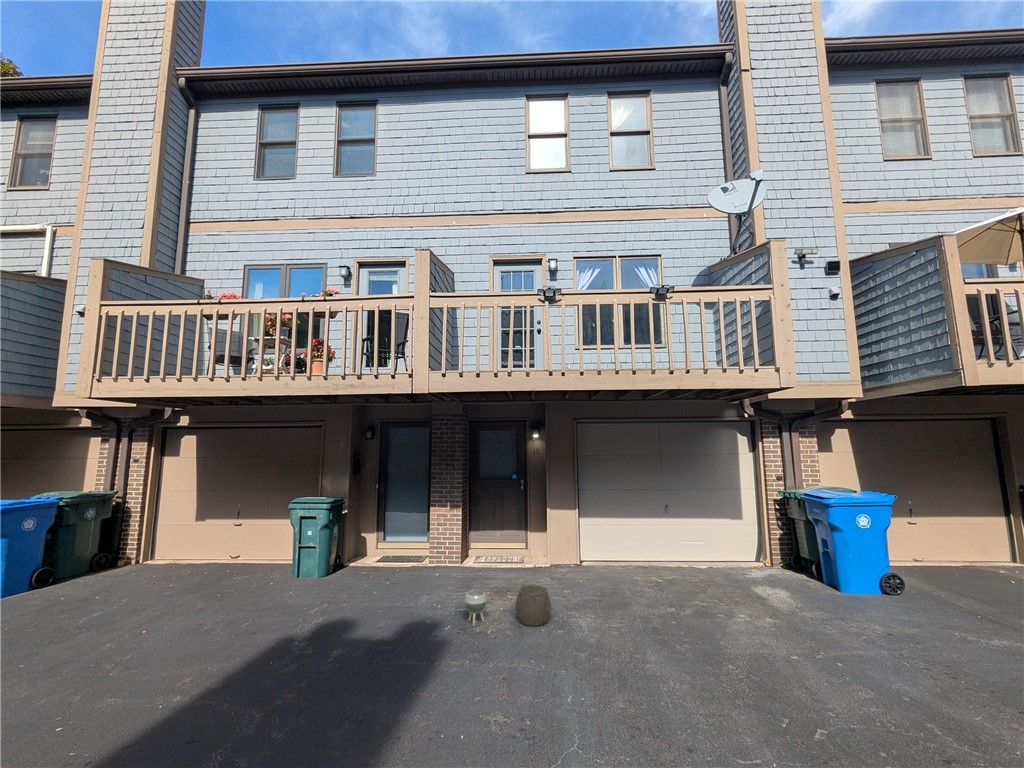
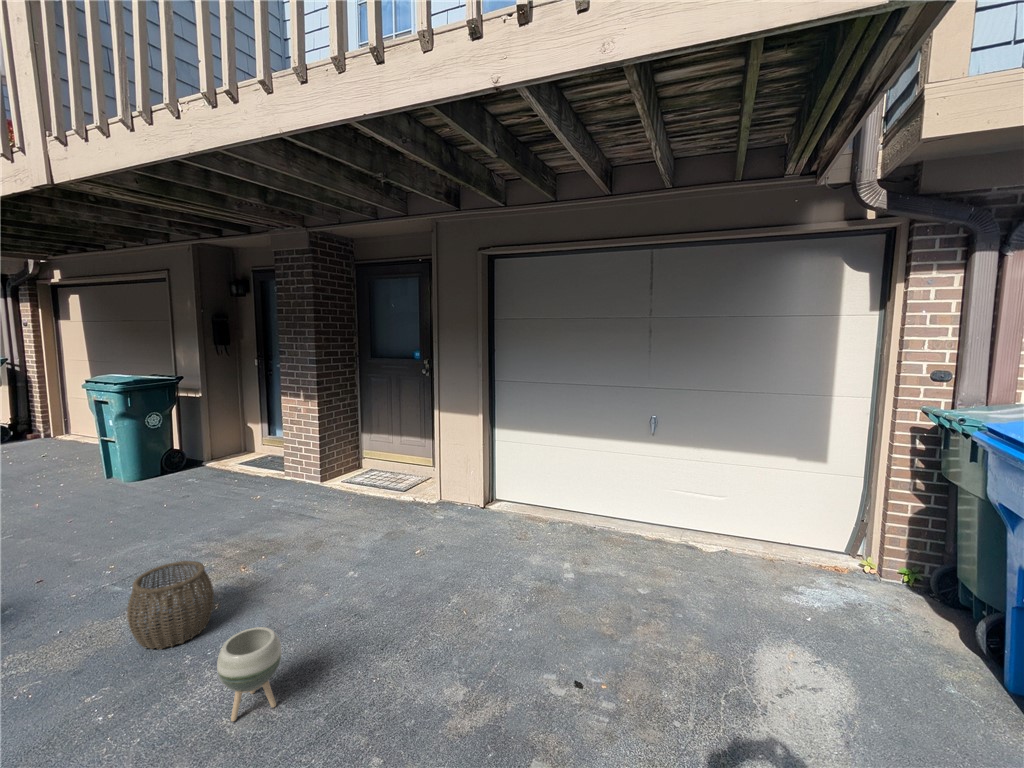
planter: present [464,590,487,626] -> present [217,627,282,721]

